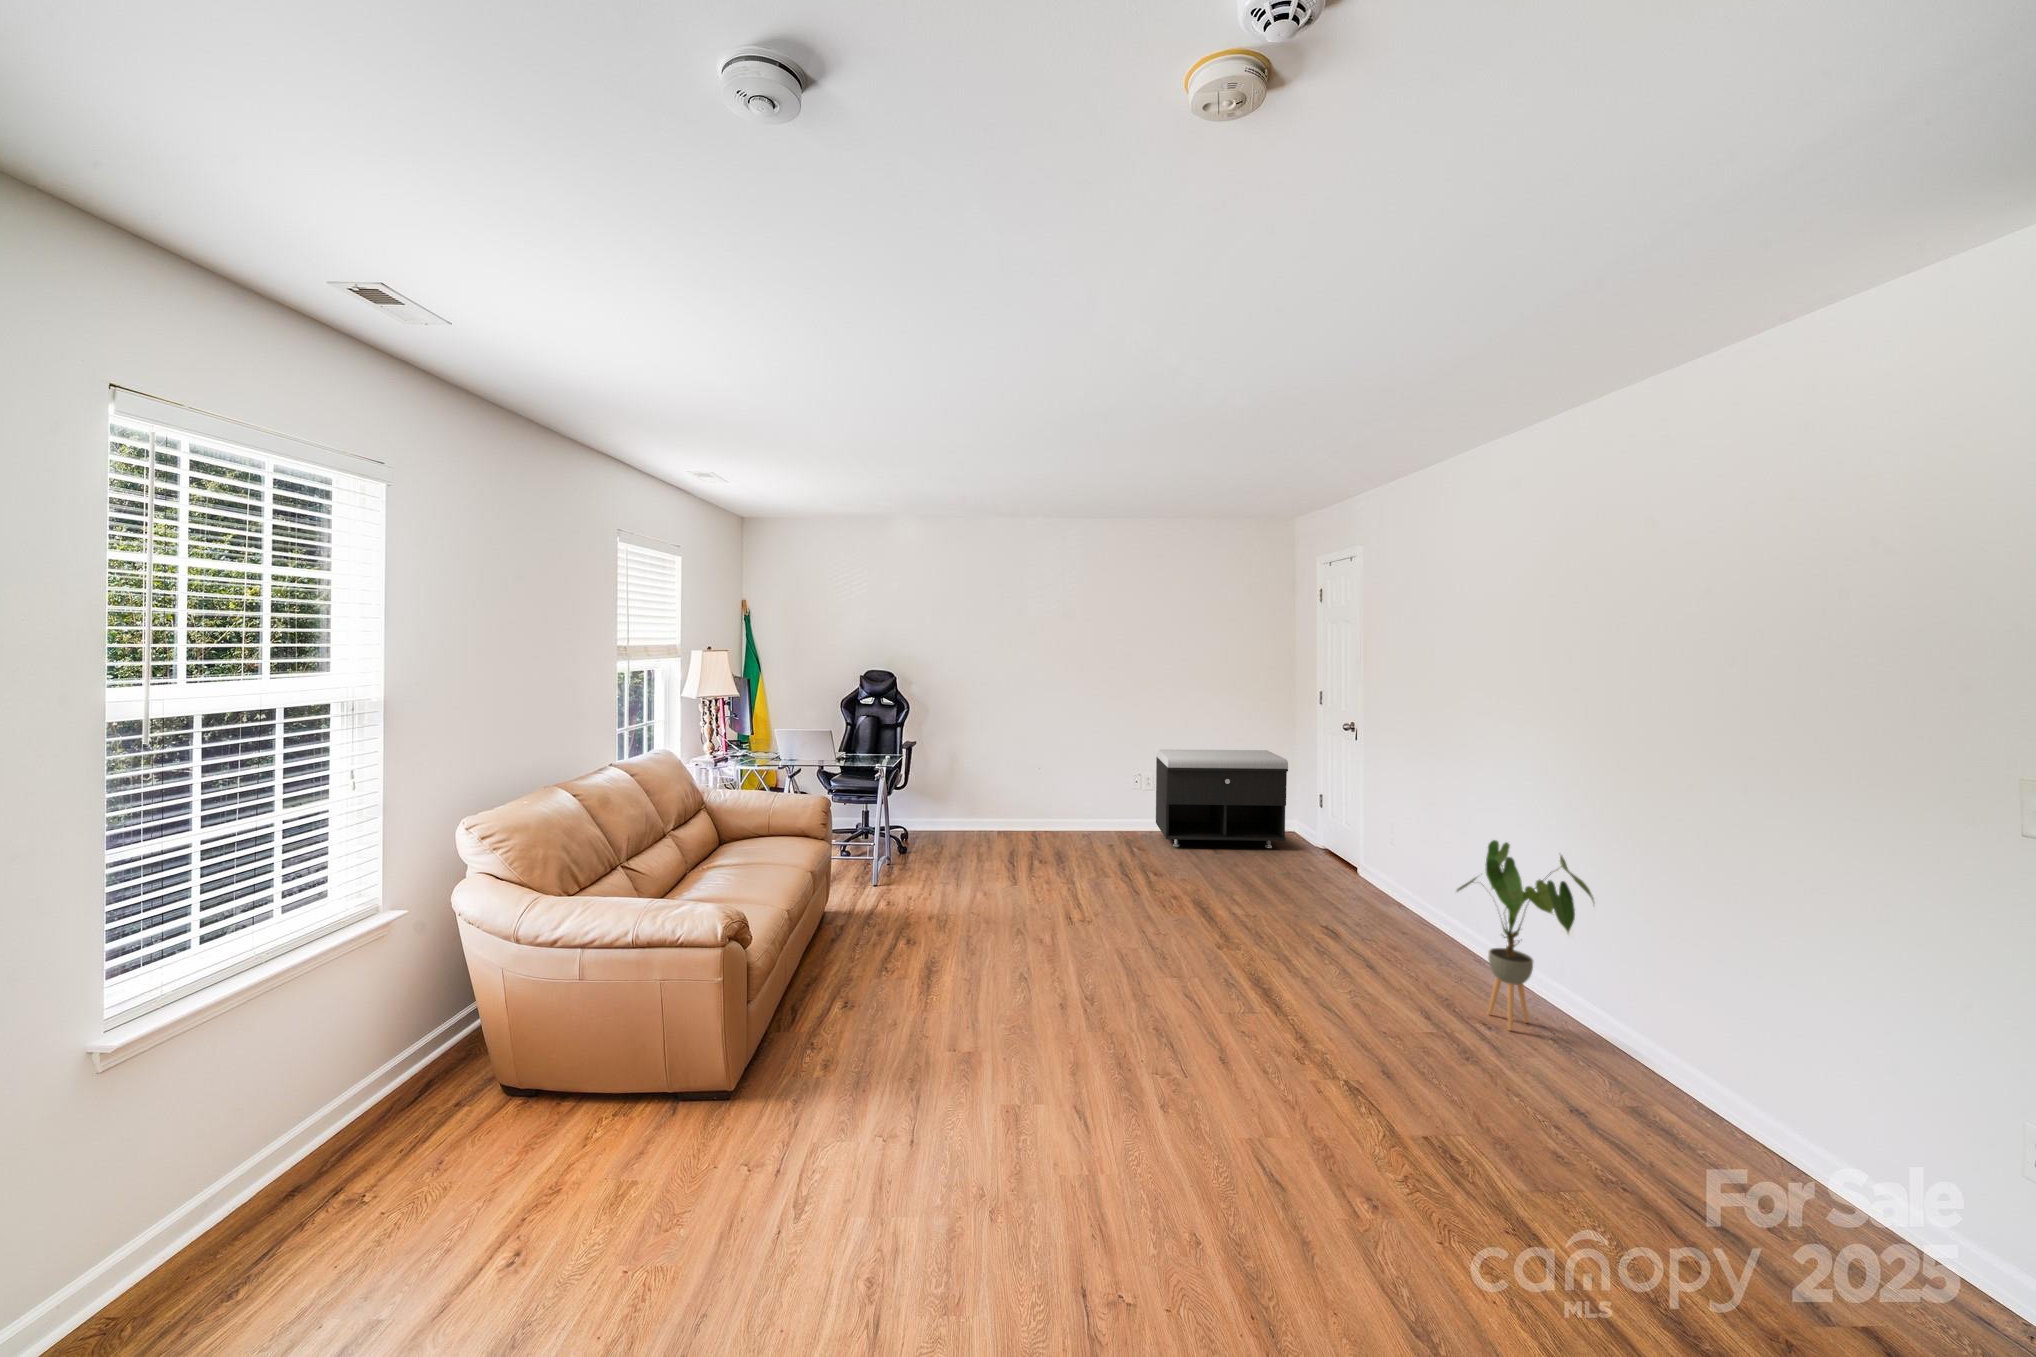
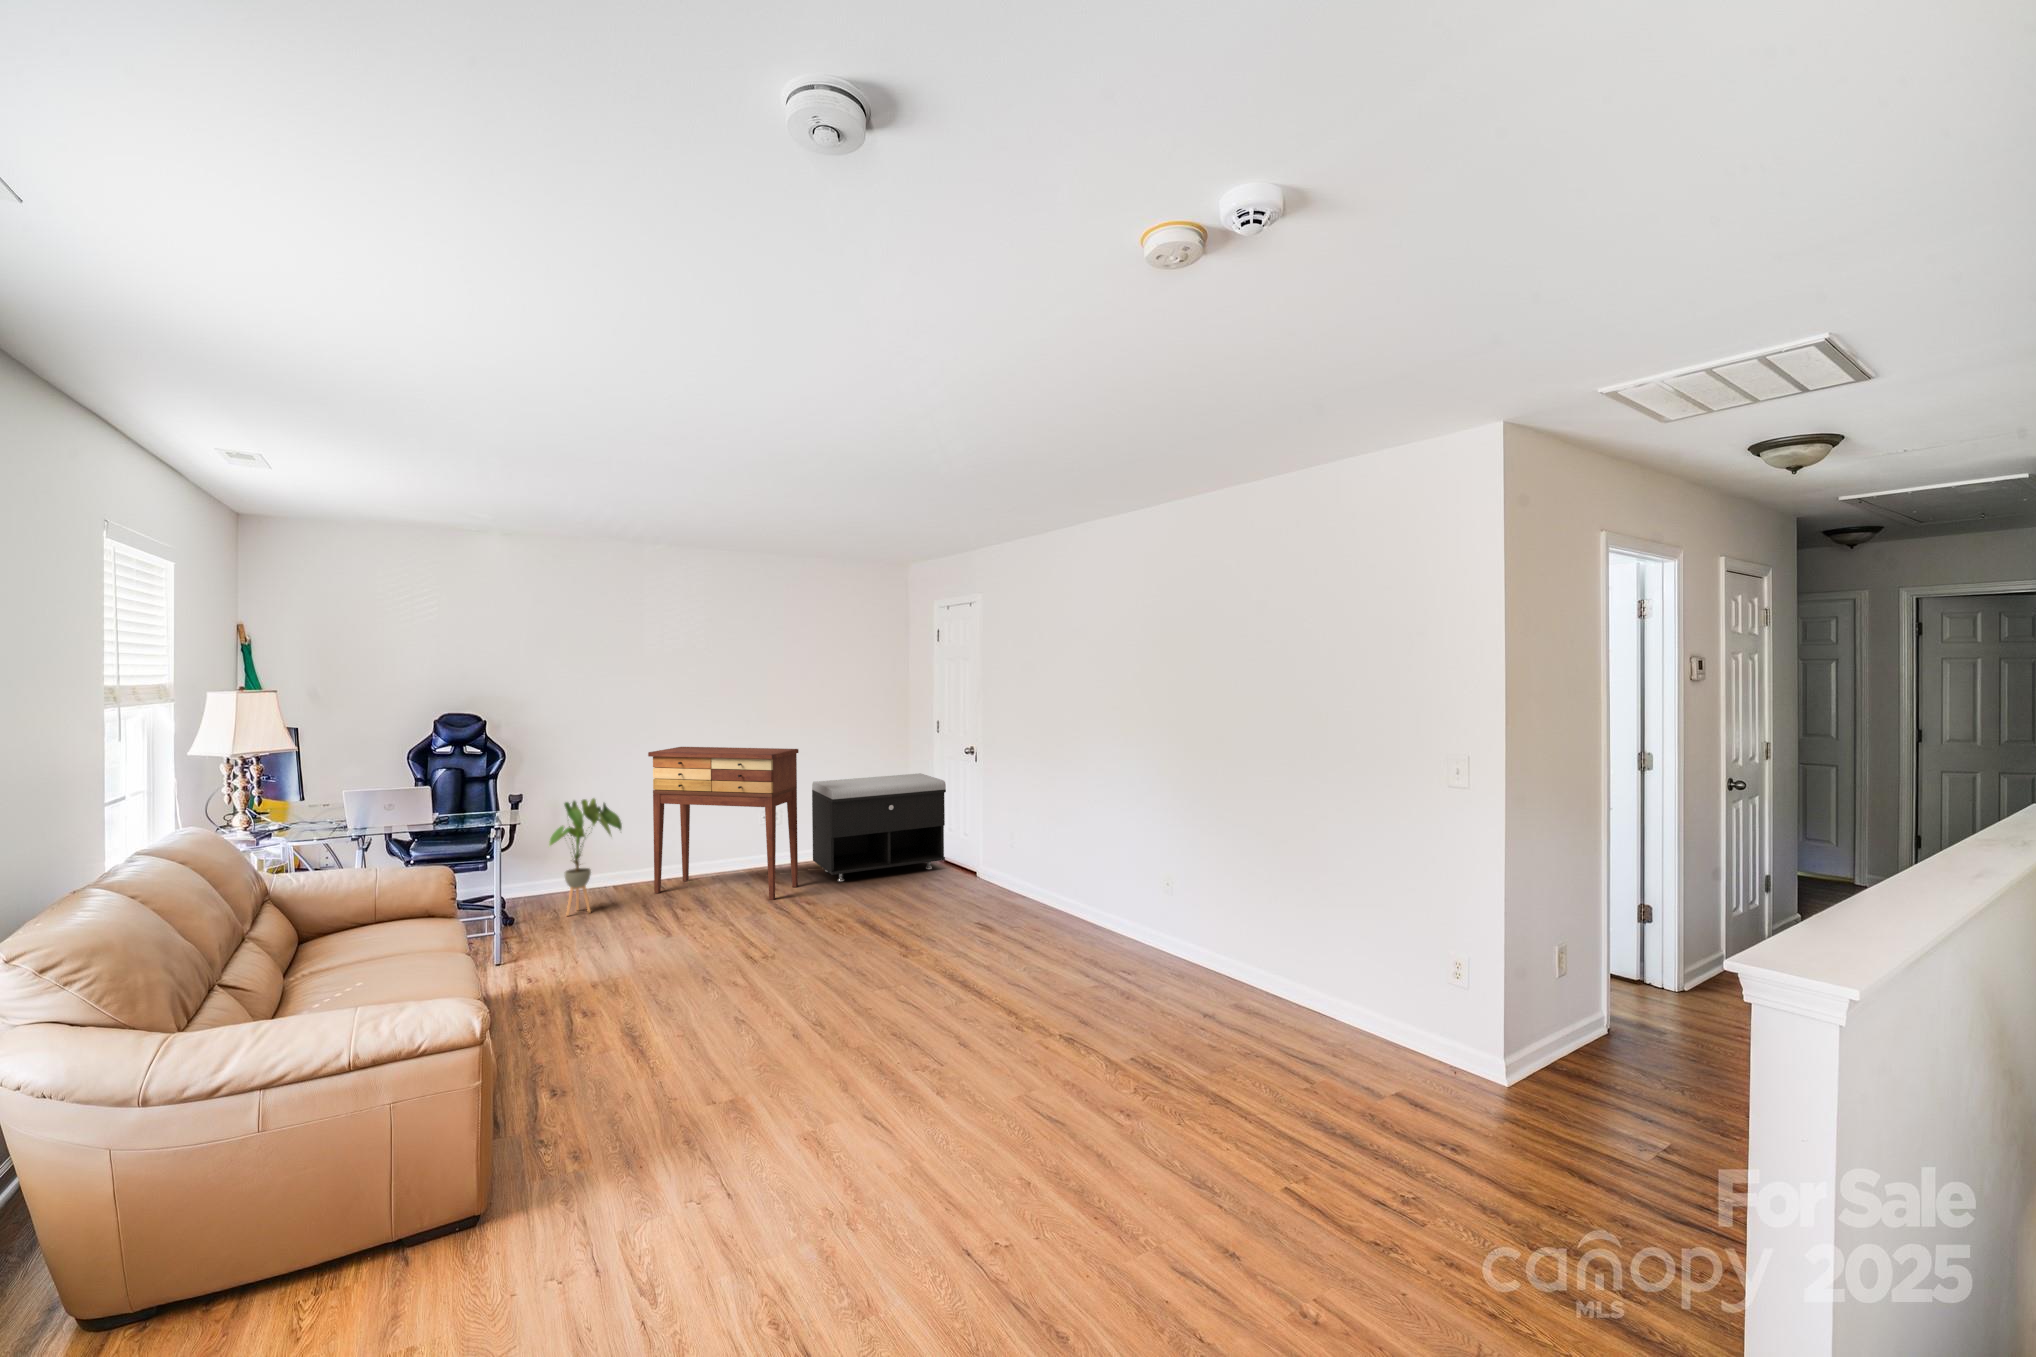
console table: none [1015,709,1138,854] -> present [648,747,799,900]
house plant: present [1457,840,1594,1031] -> present [549,798,622,916]

